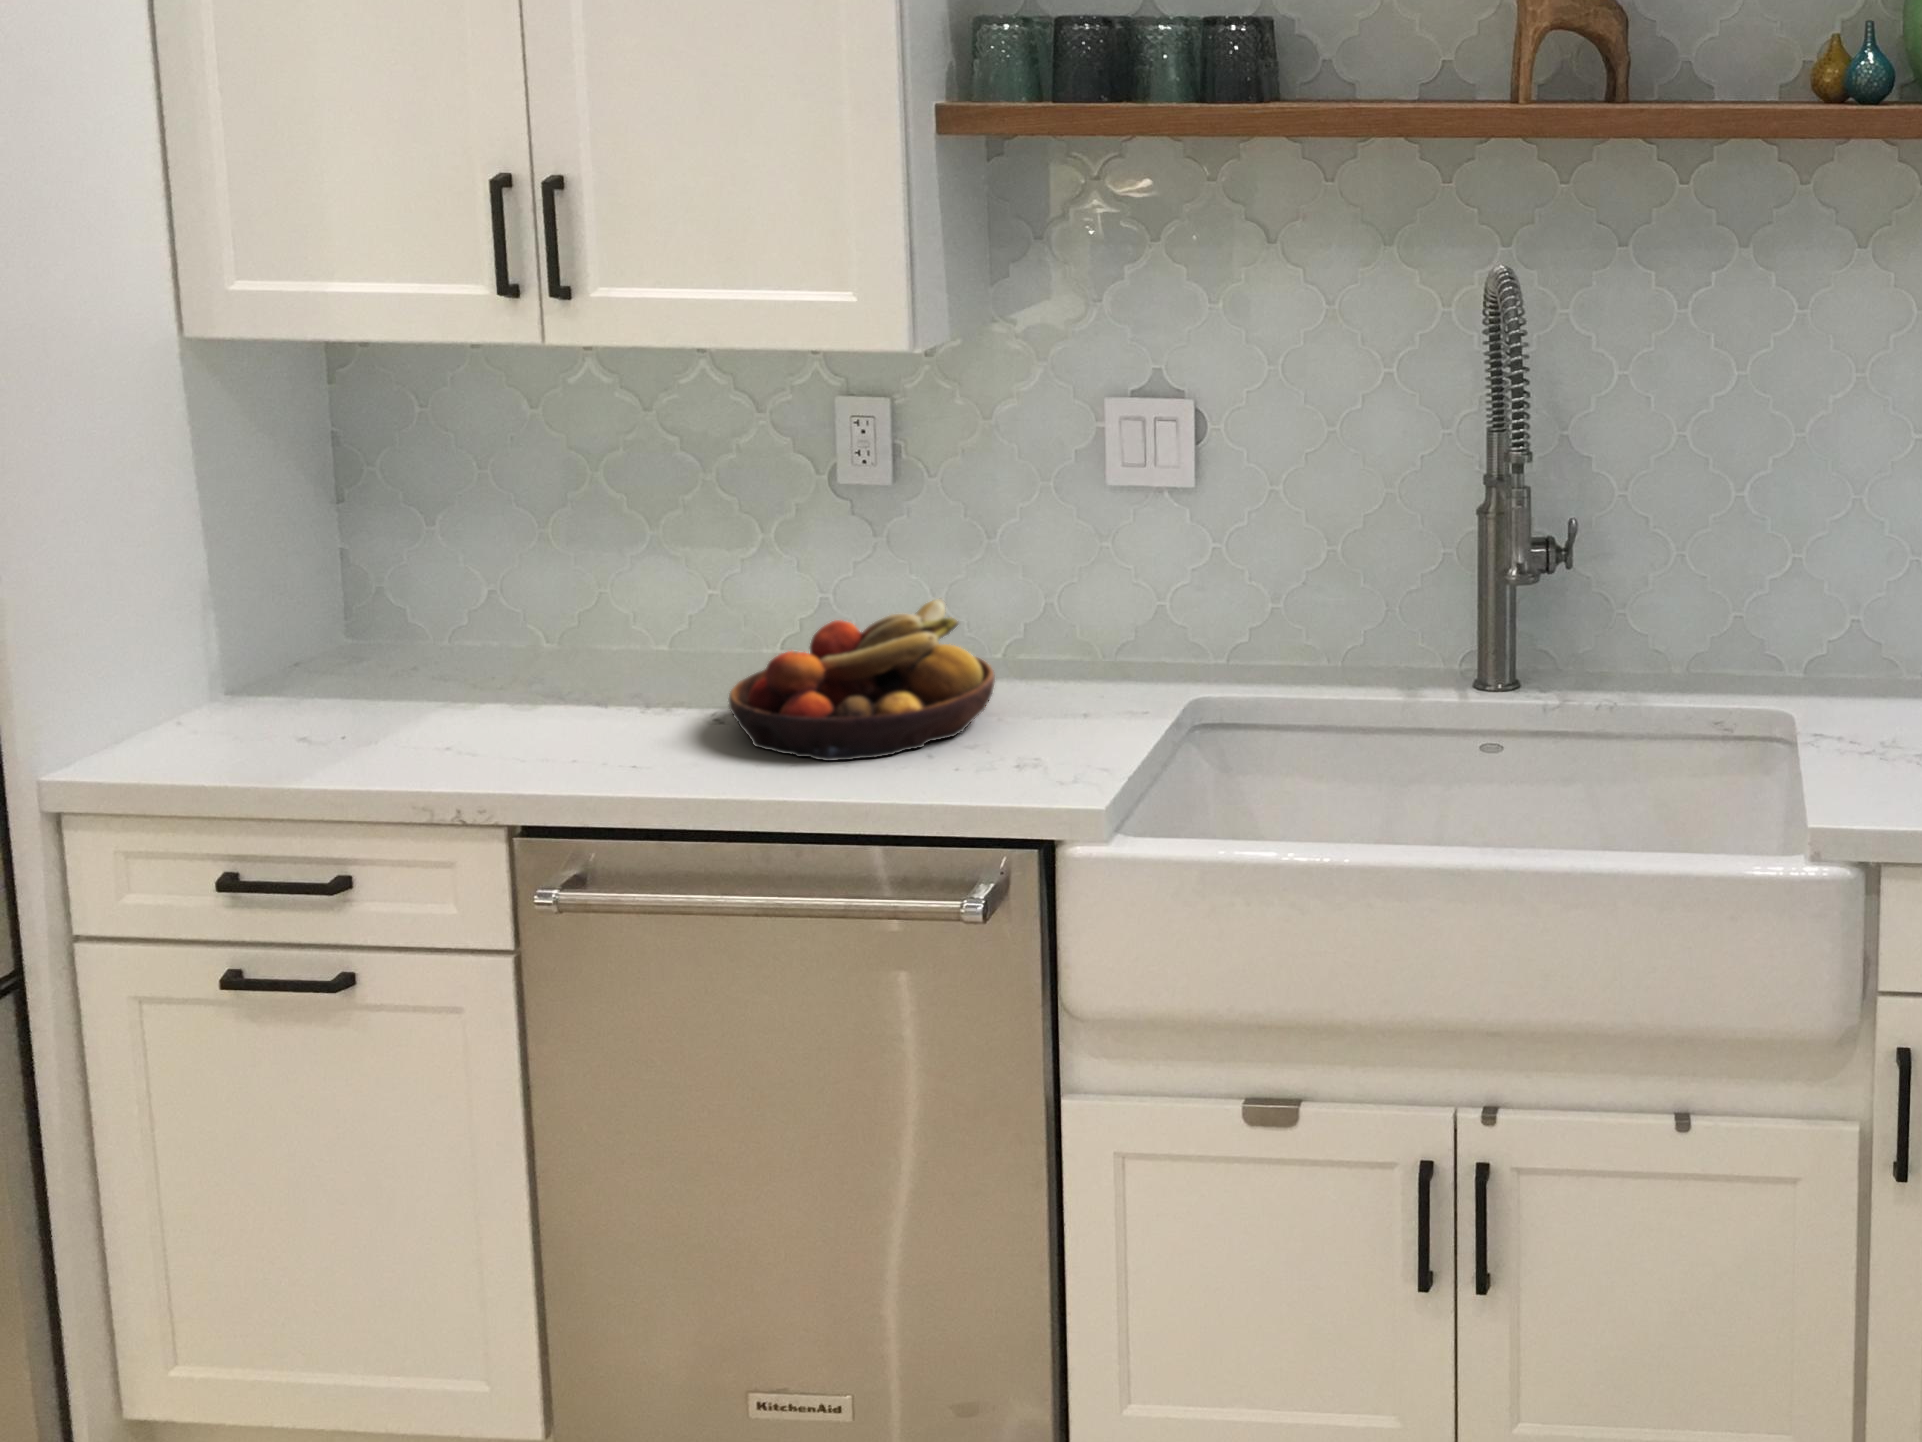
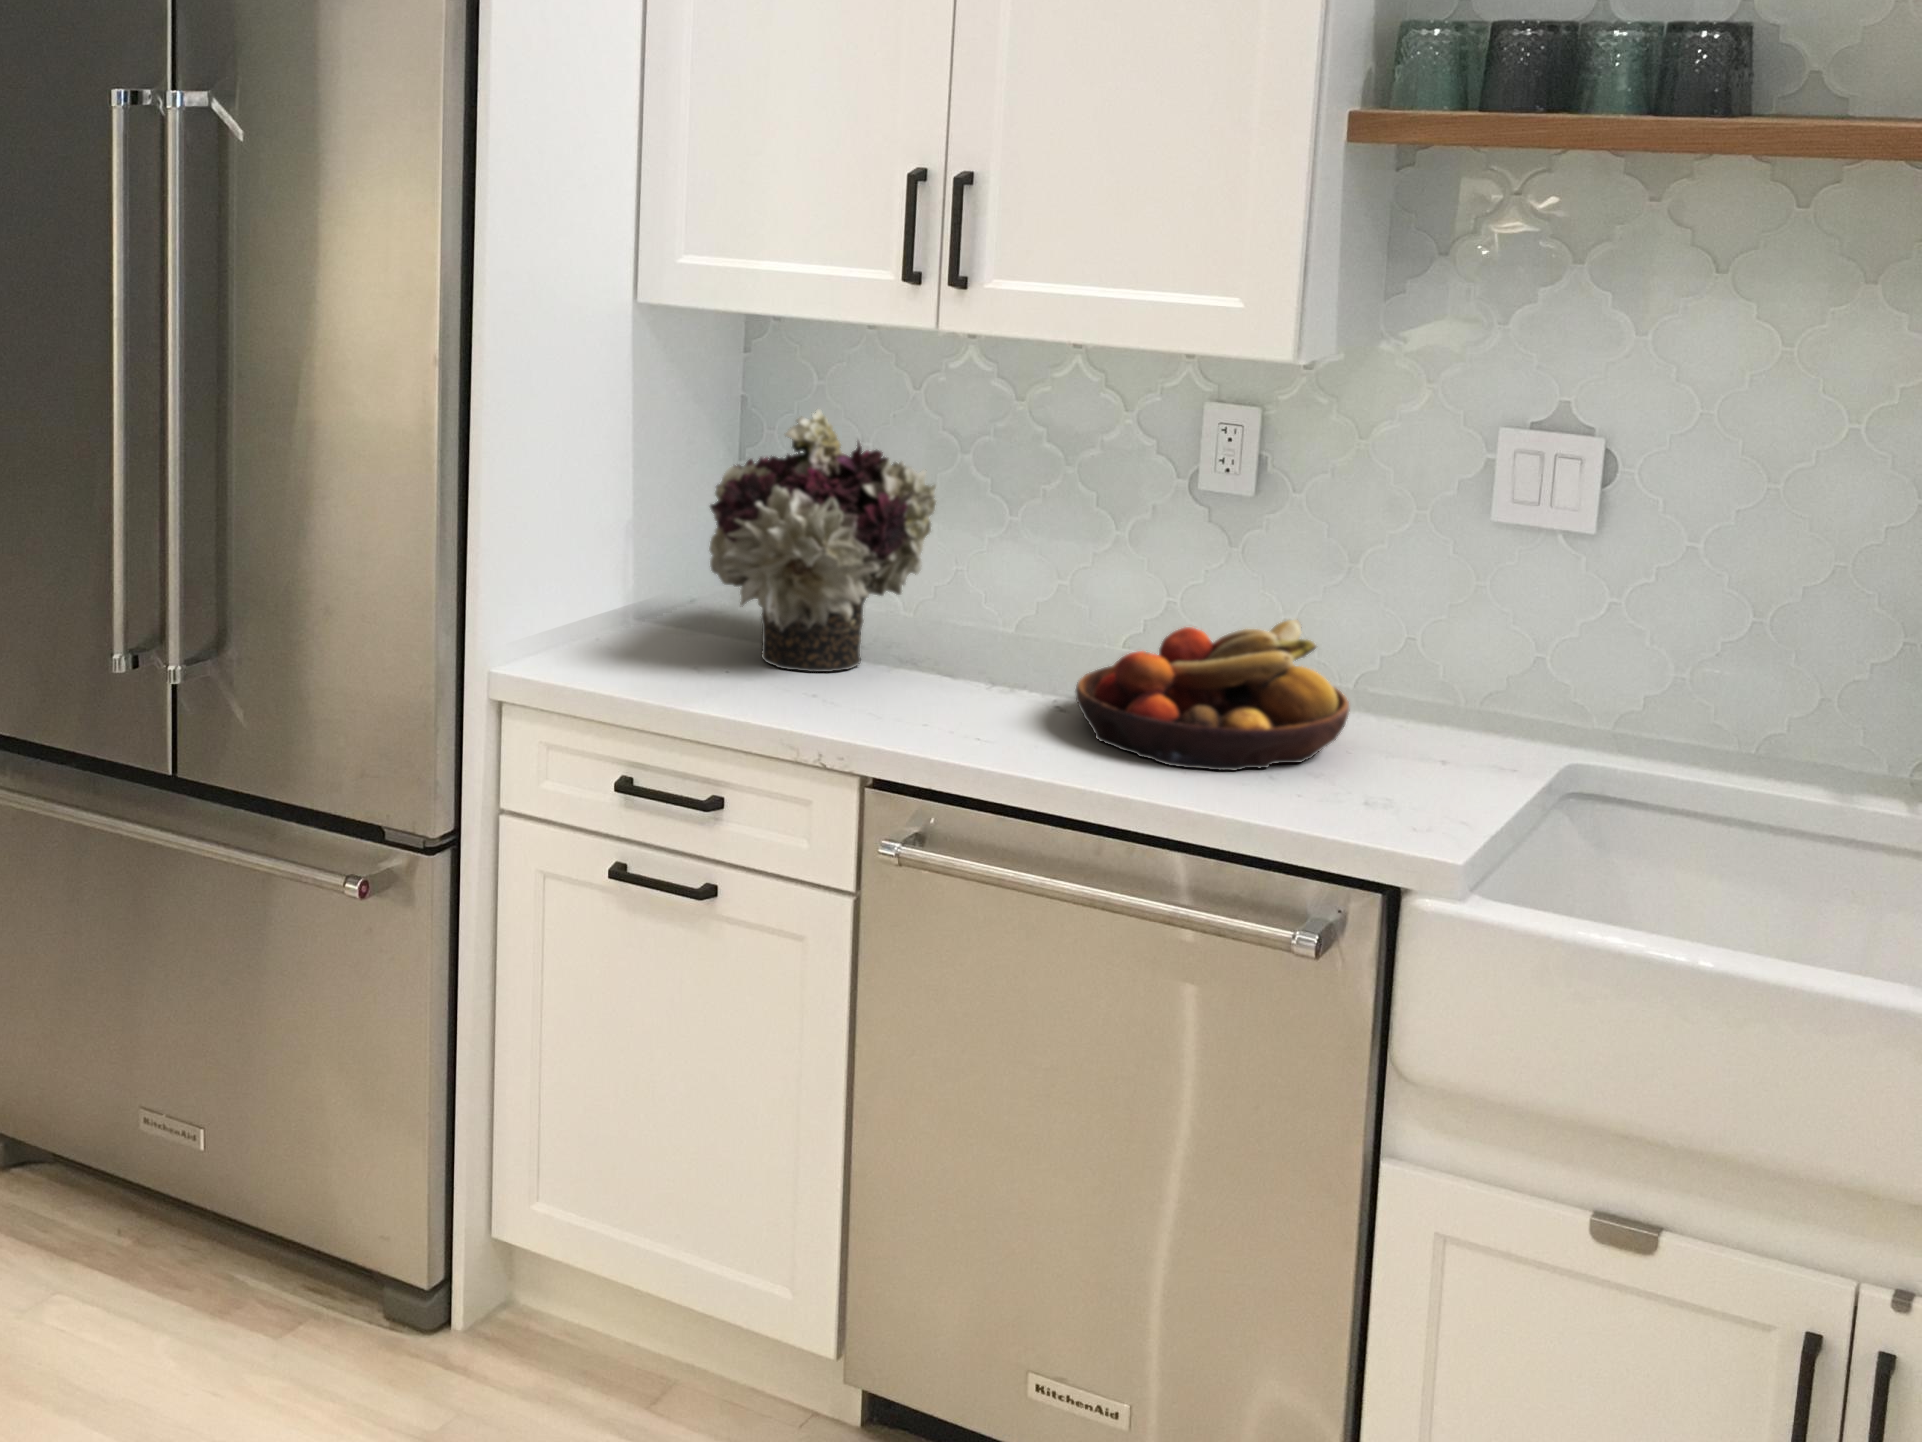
flower arrangement: none [298,440,564,724] -> present [709,409,936,672]

